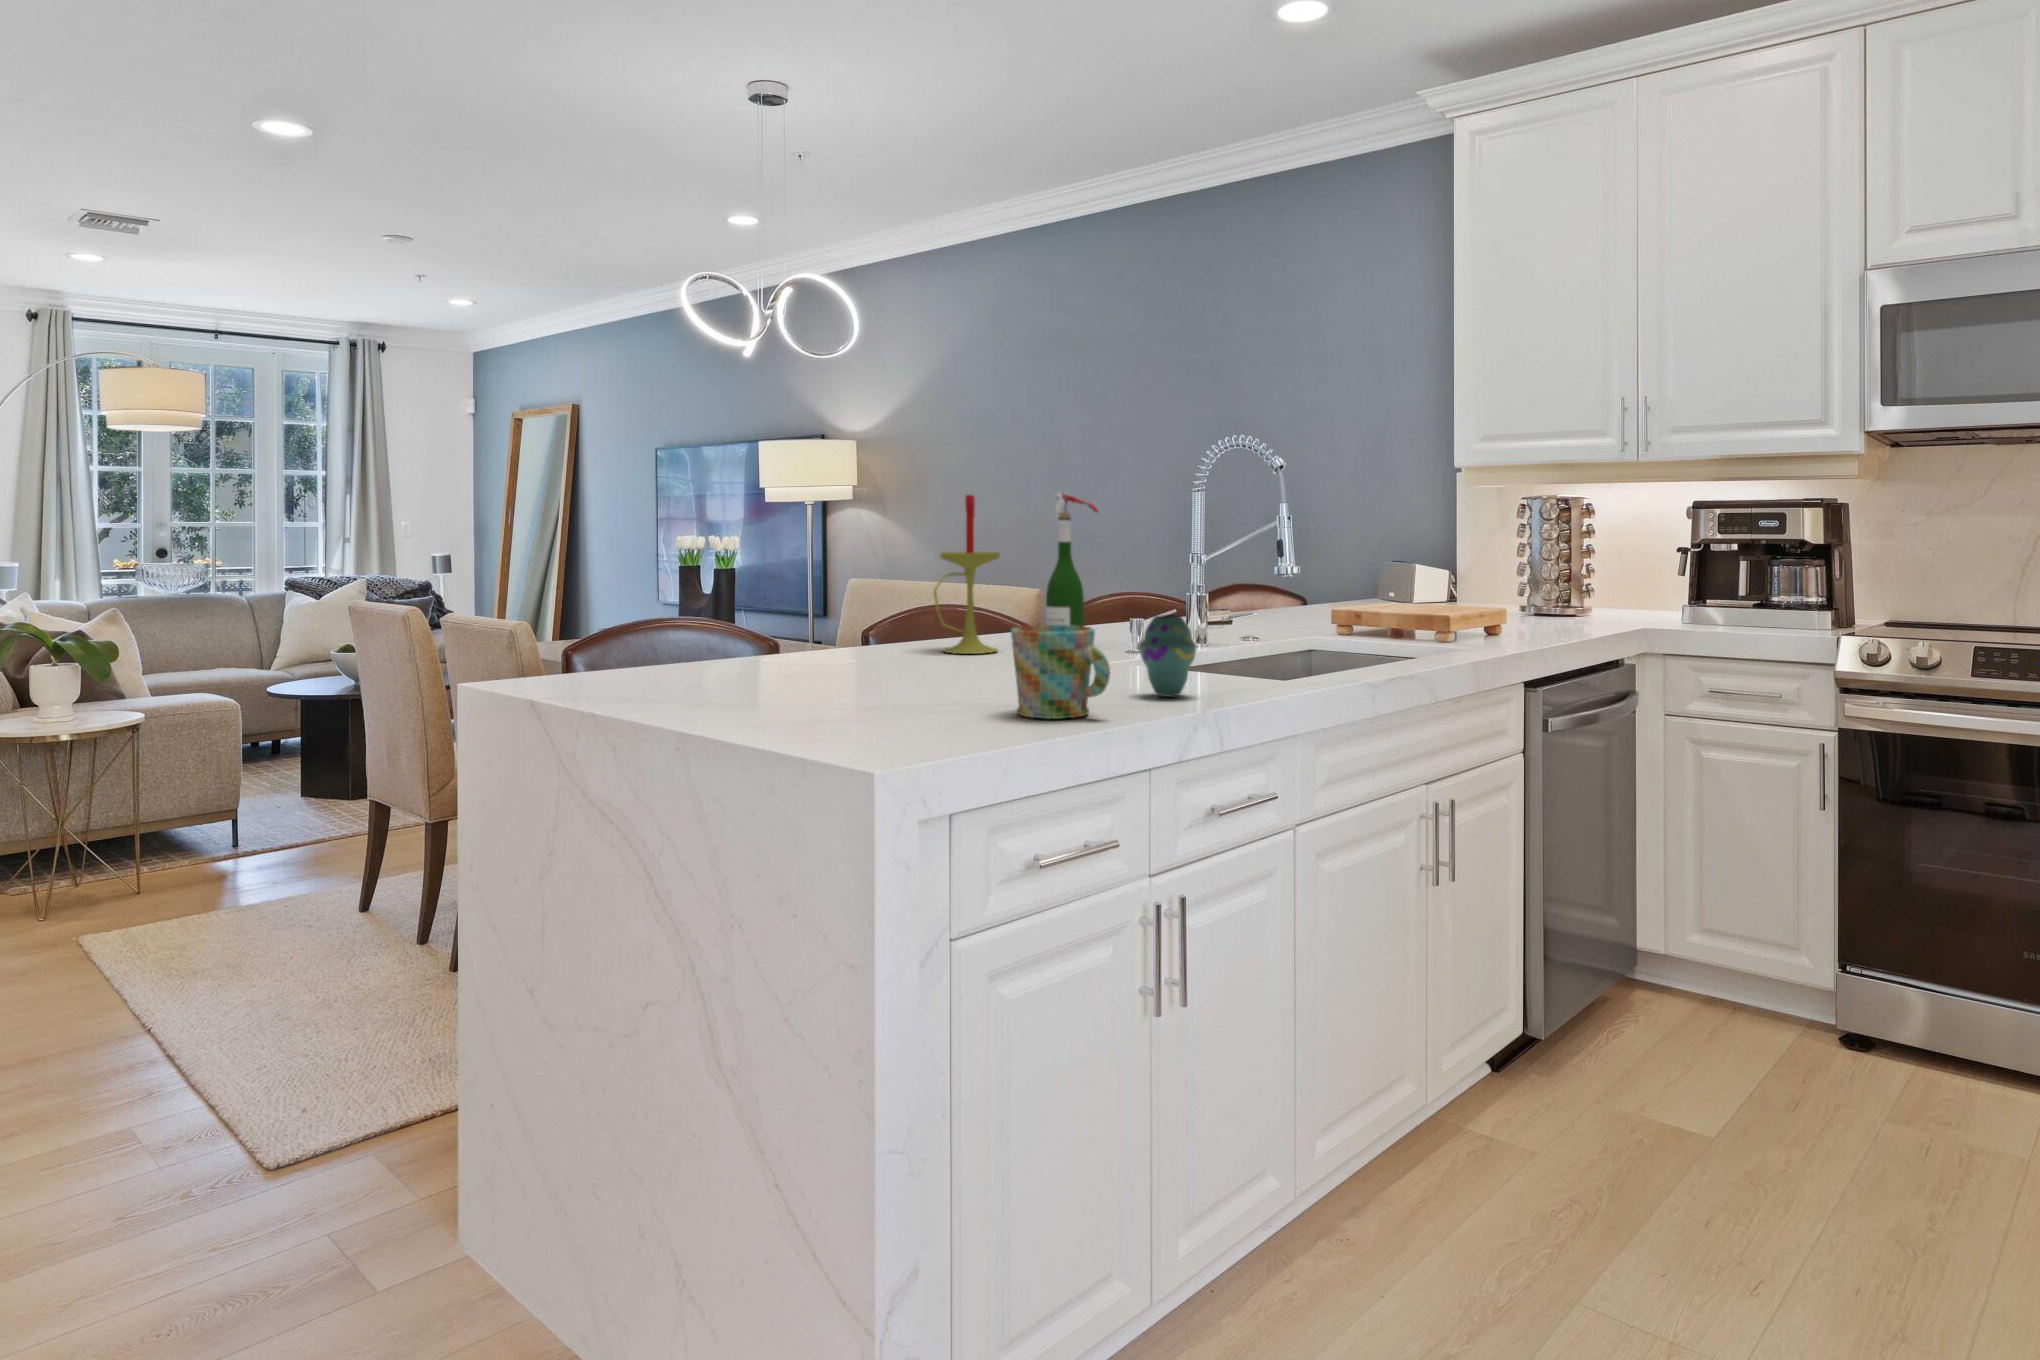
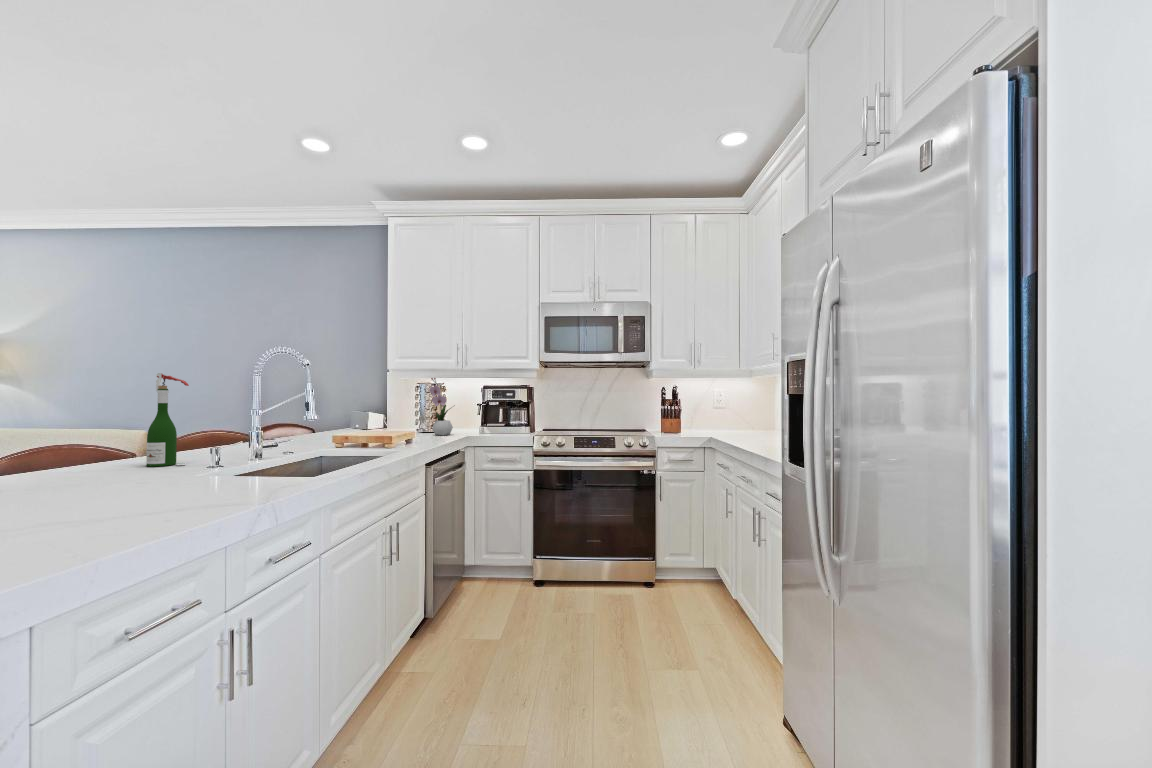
flower arrangement: none [1548,483,1615,624] -> present [430,378,453,435]
candle: present [934,495,1000,654] -> none [42,370,108,479]
vase: present [1140,615,1196,697] -> none [213,446,256,496]
mug: present [1011,625,1110,719] -> none [93,458,186,529]

